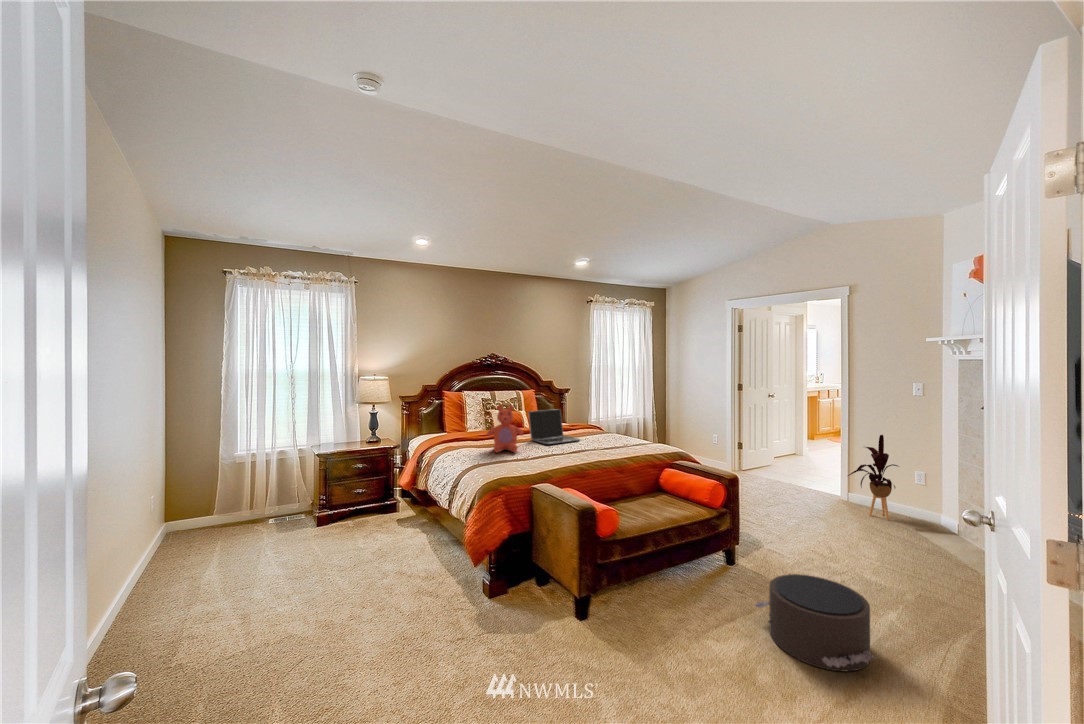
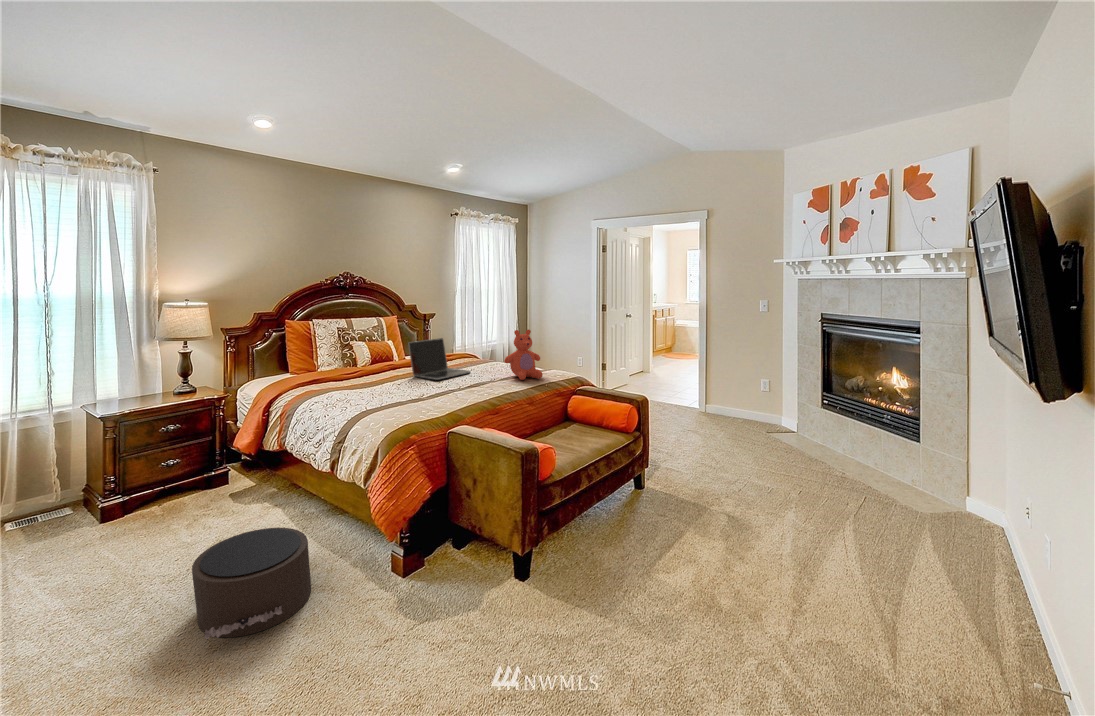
teddy bear: present [487,405,523,452] -> present [504,330,543,380]
house plant: present [848,435,897,520] -> none [709,351,751,424]
pouf: present [754,574,874,671] -> present [192,528,311,640]

